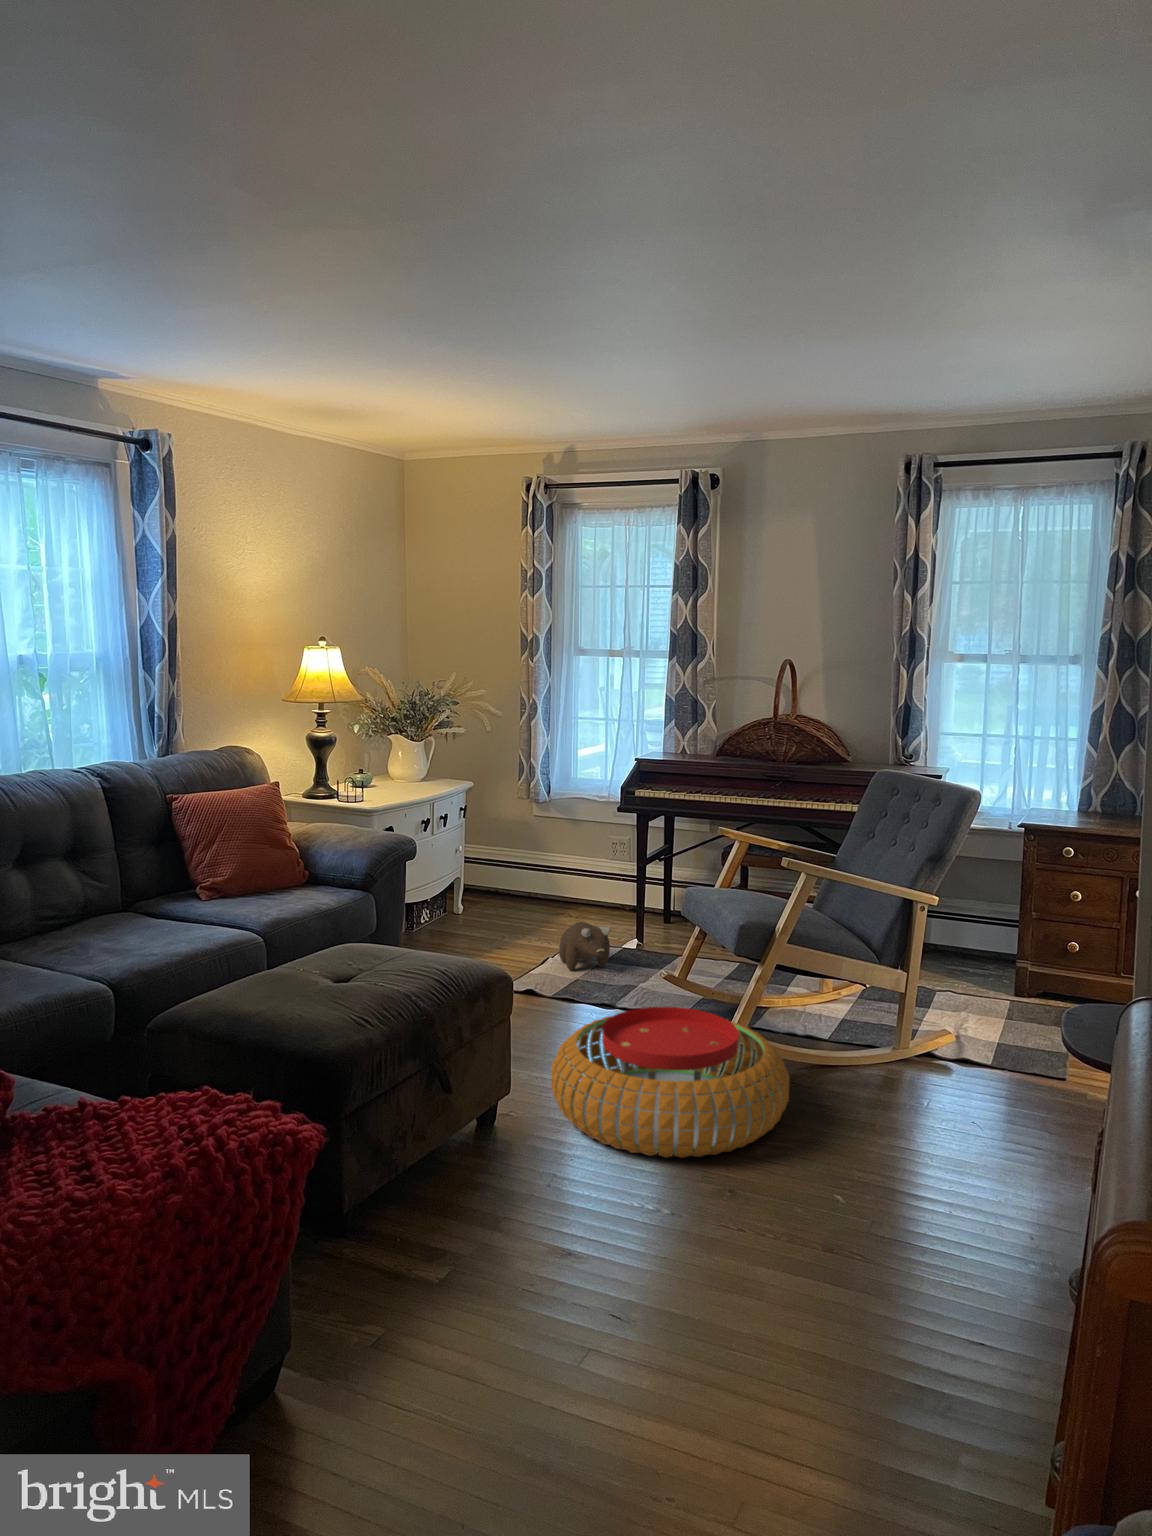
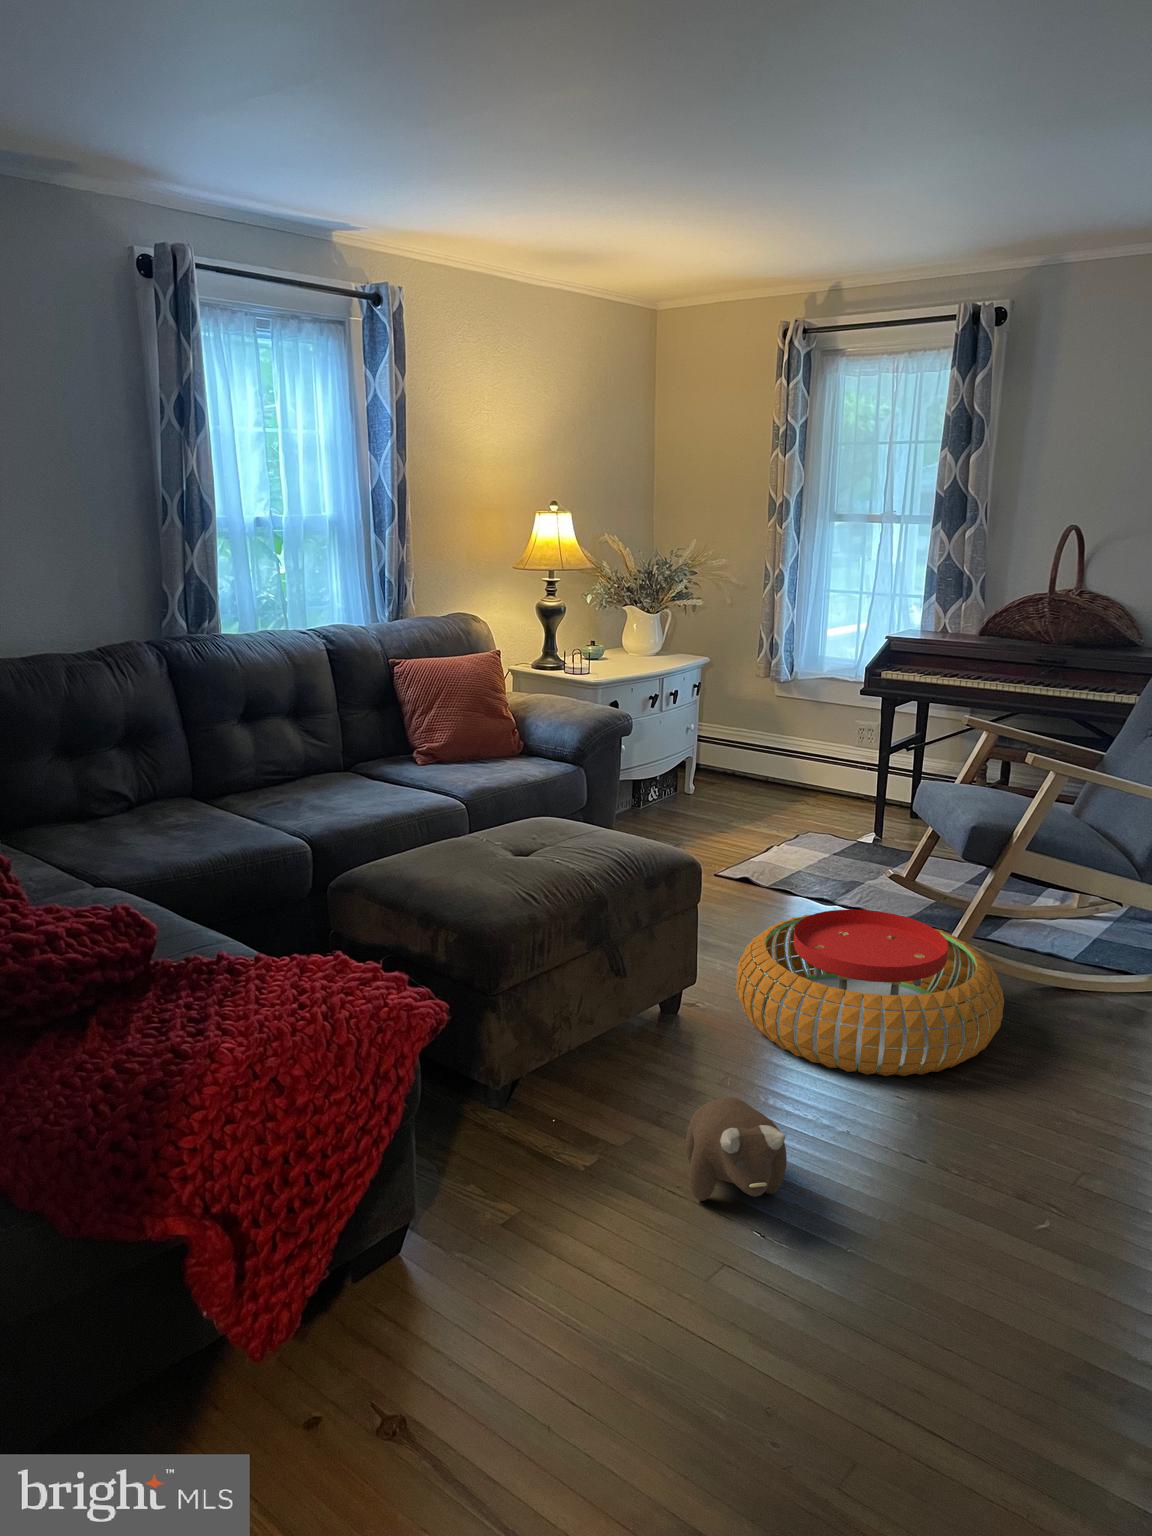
plush toy: present [559,922,611,970] -> present [686,1097,787,1201]

